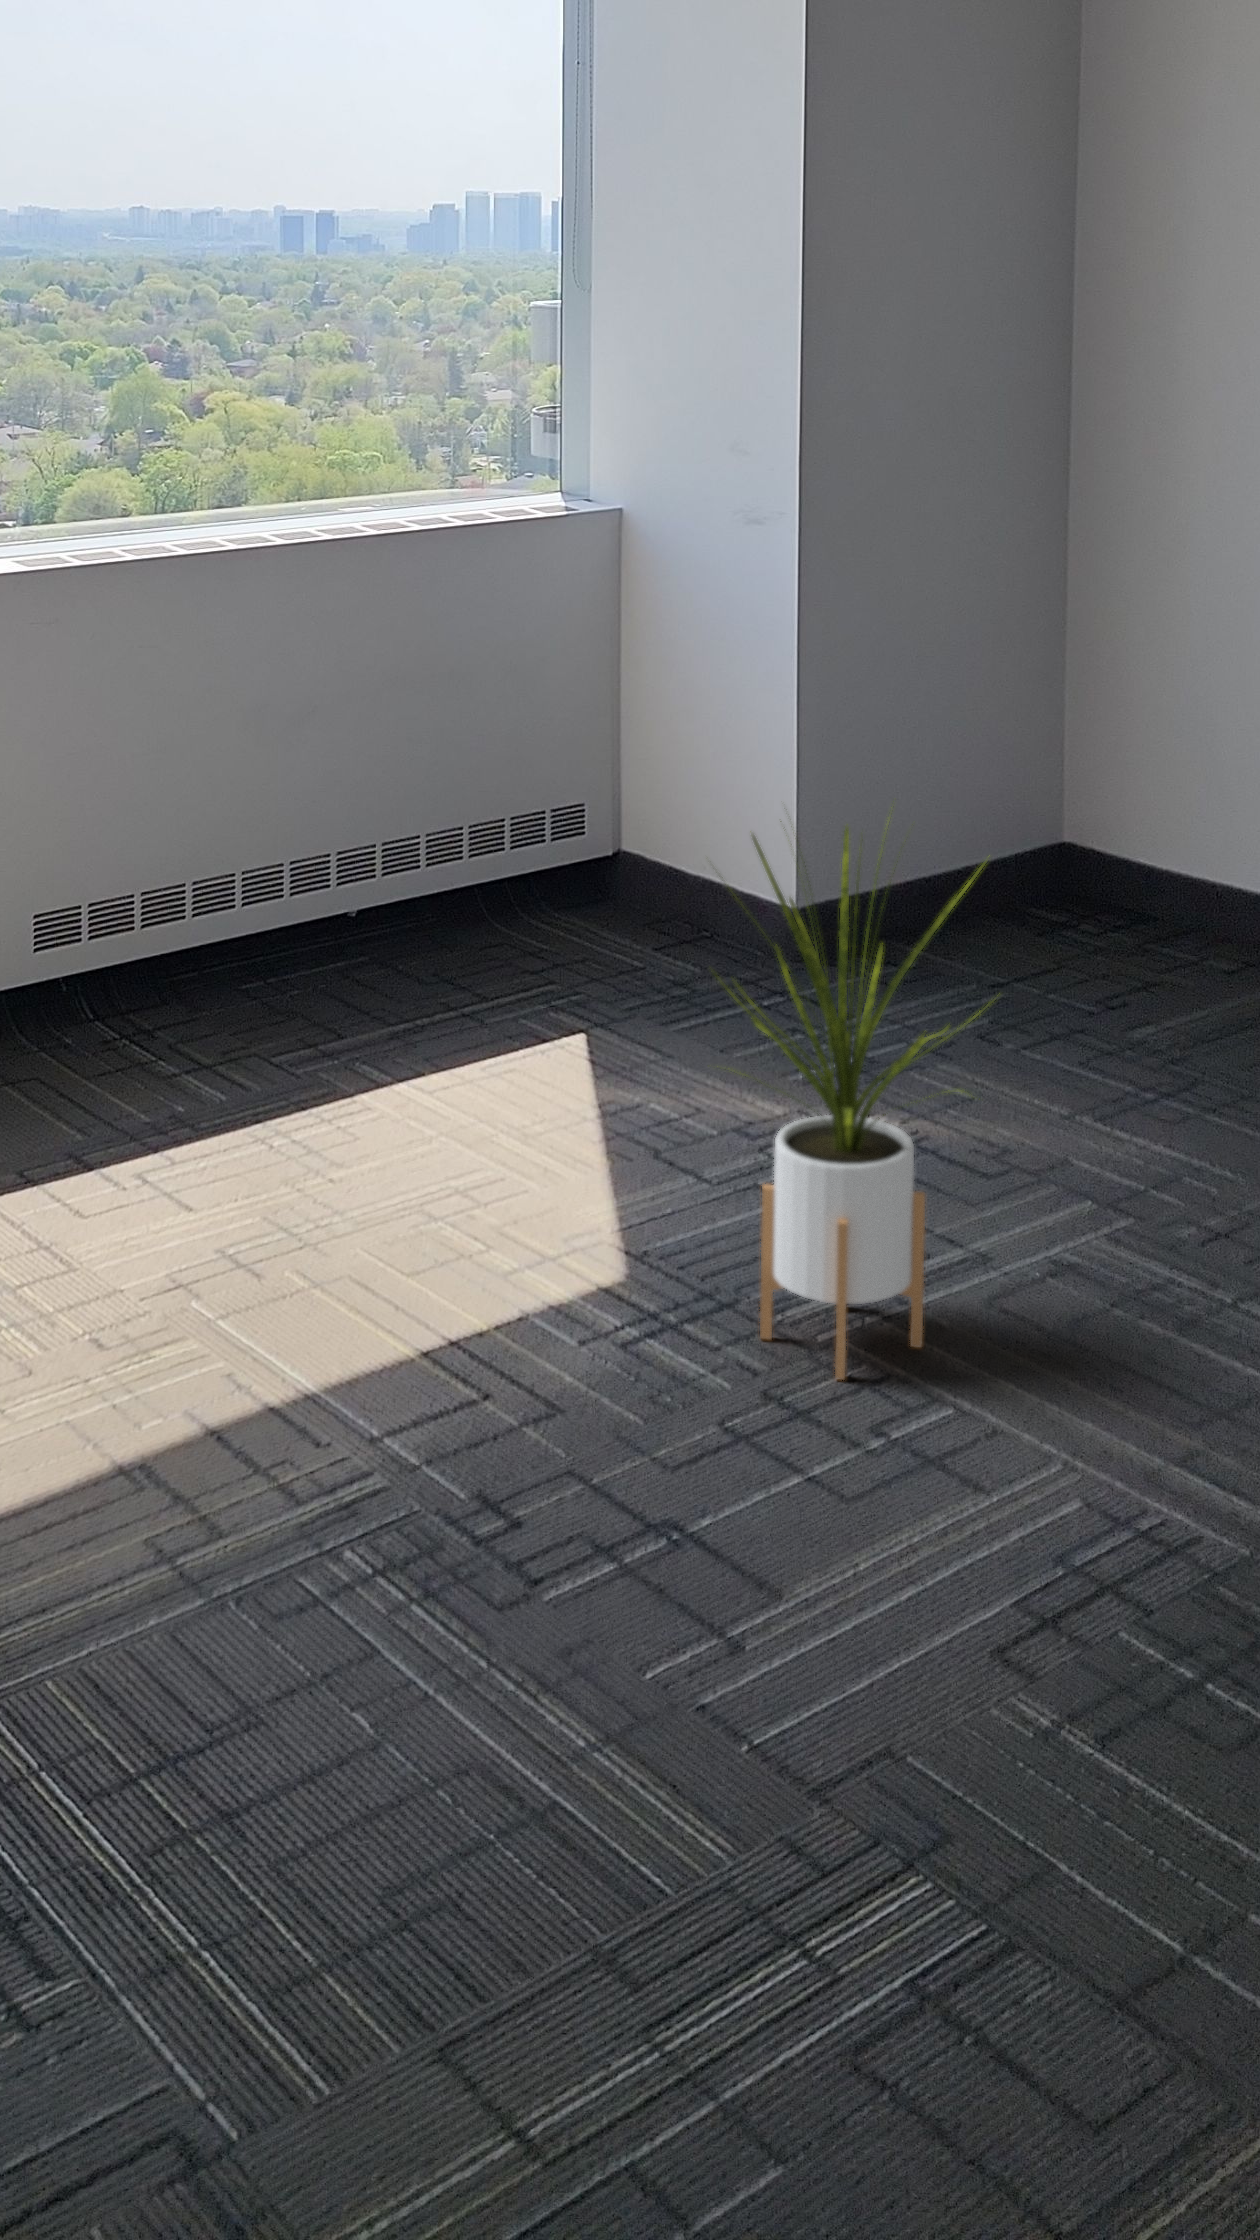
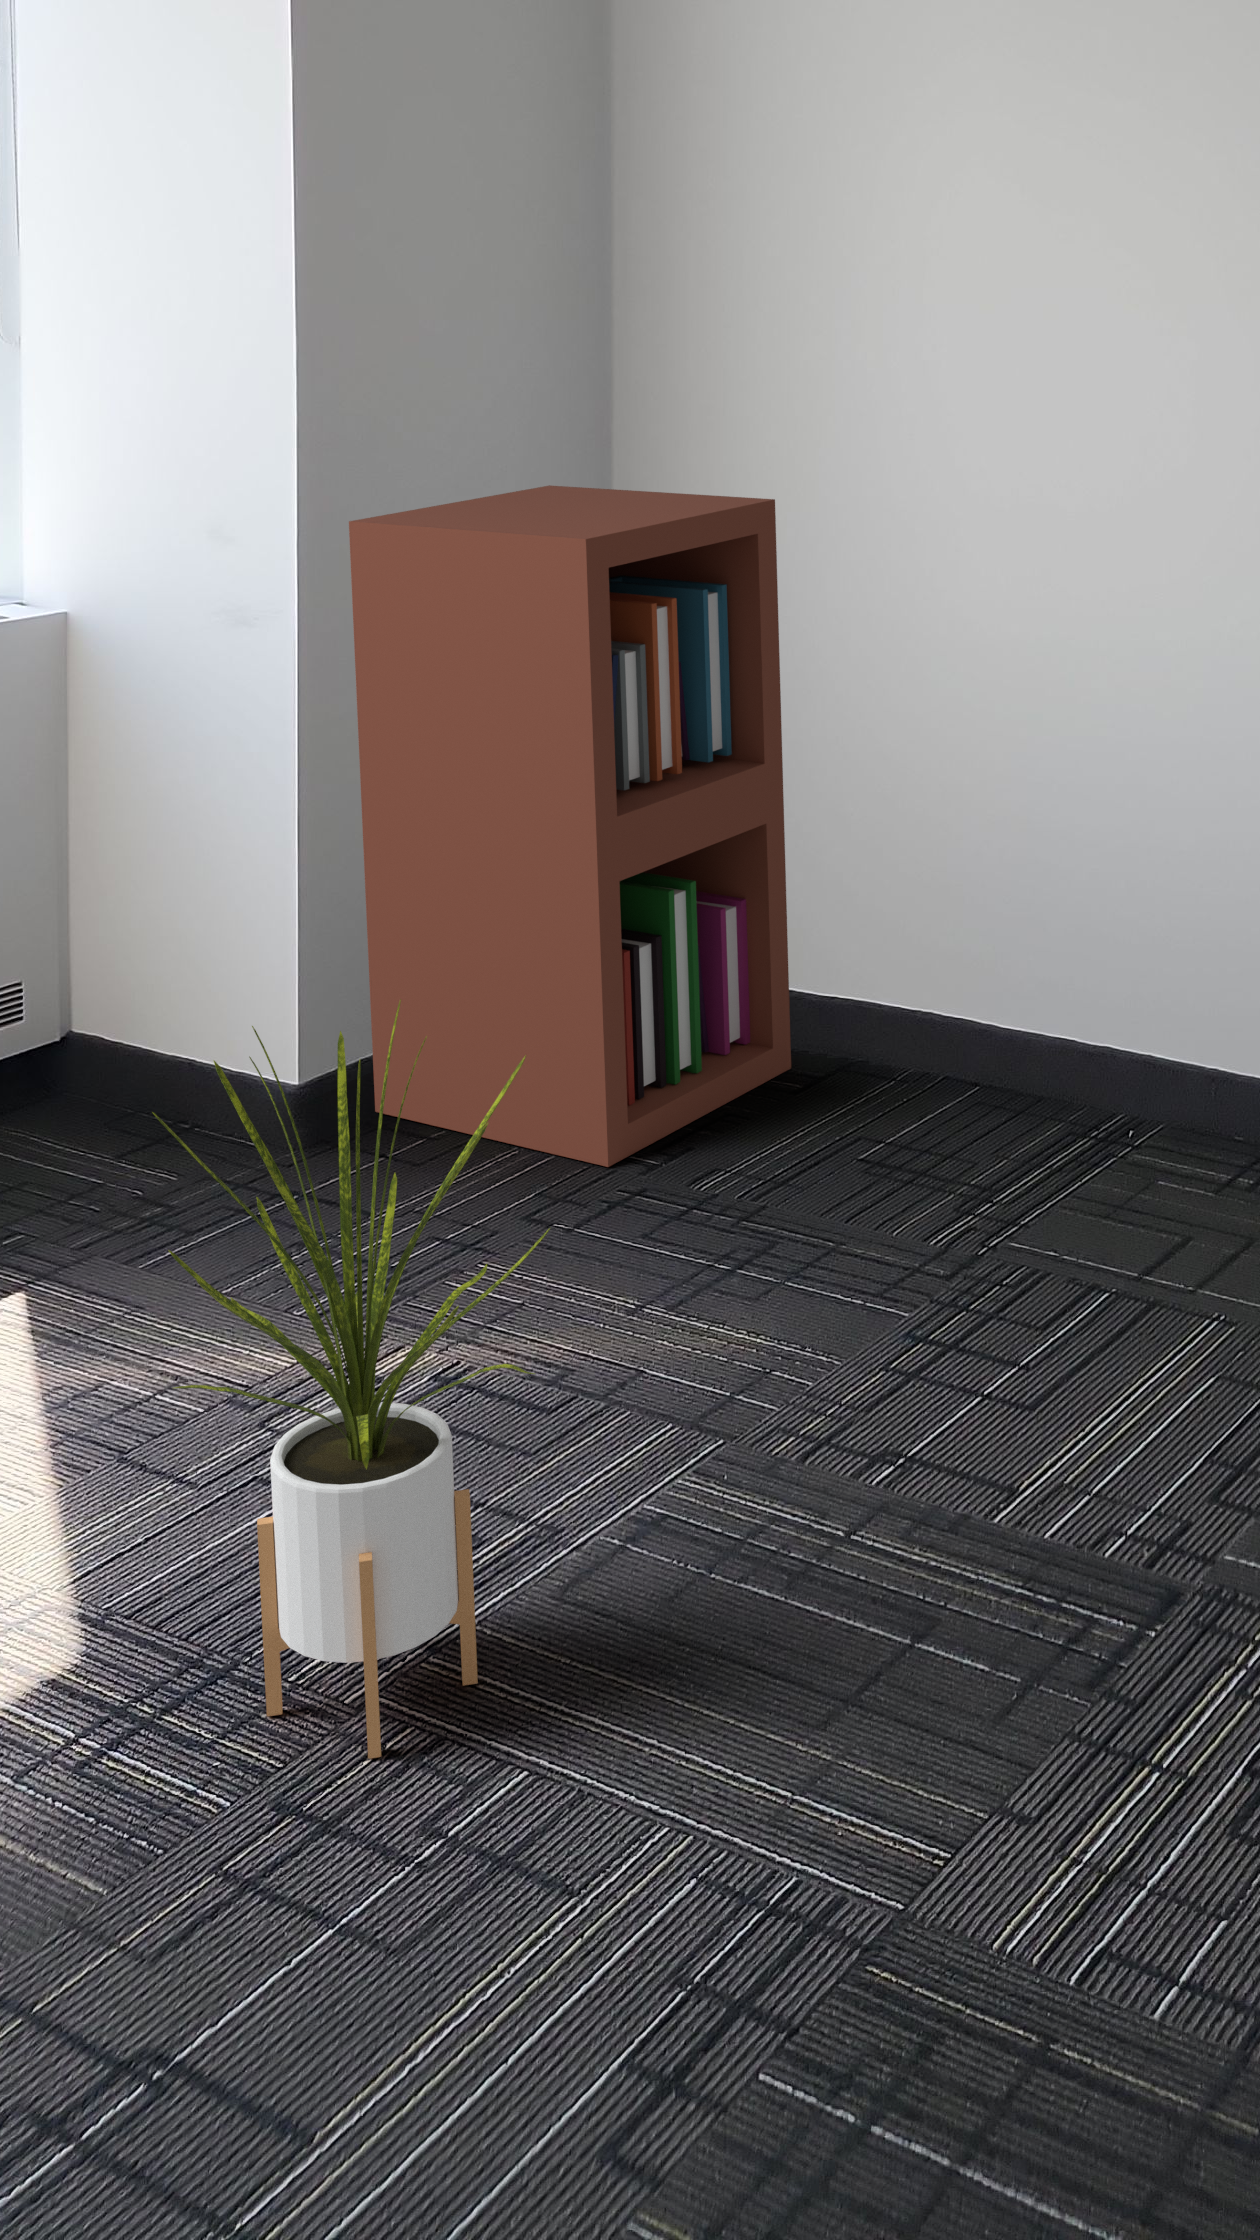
bookshelf: none [863,434,1241,1015] -> present [349,485,791,1167]

